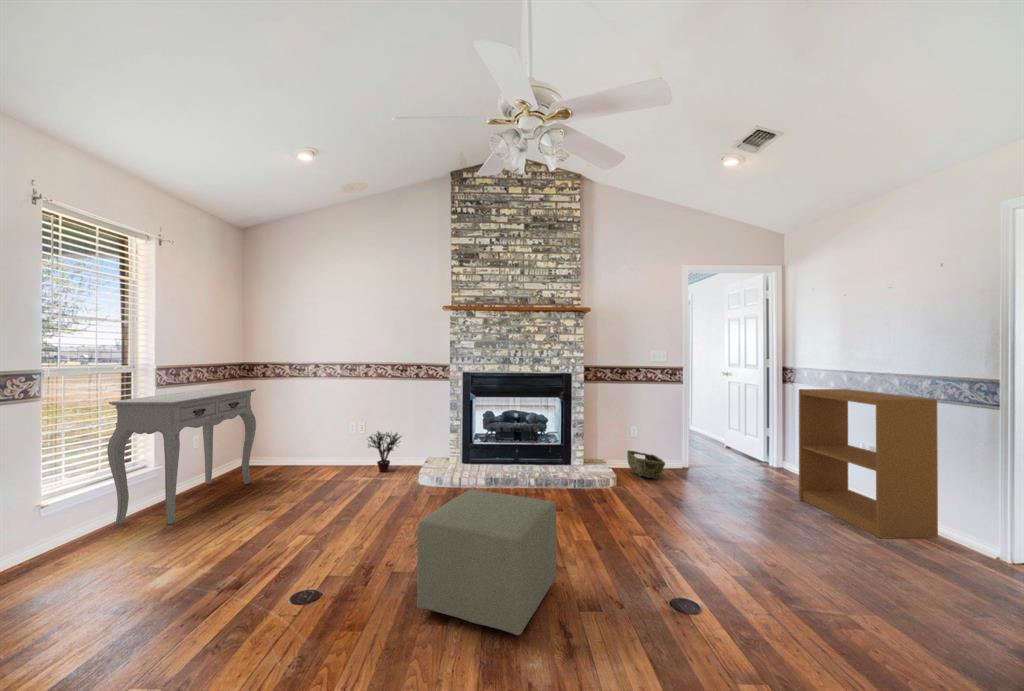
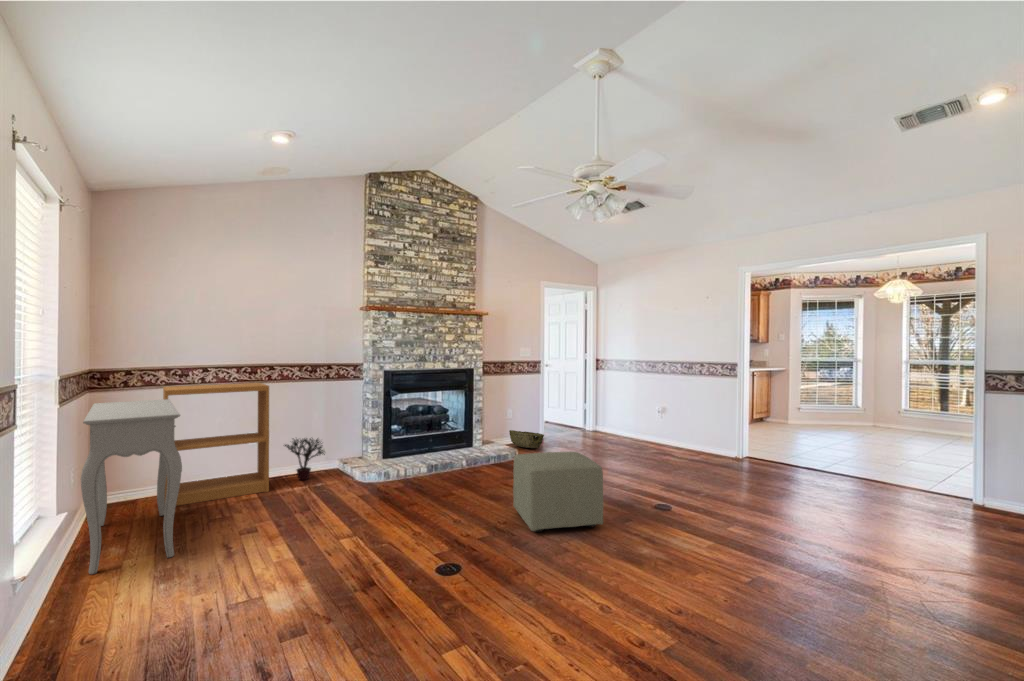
bookshelf: present [799,389,938,539] -> present [163,383,269,506]

